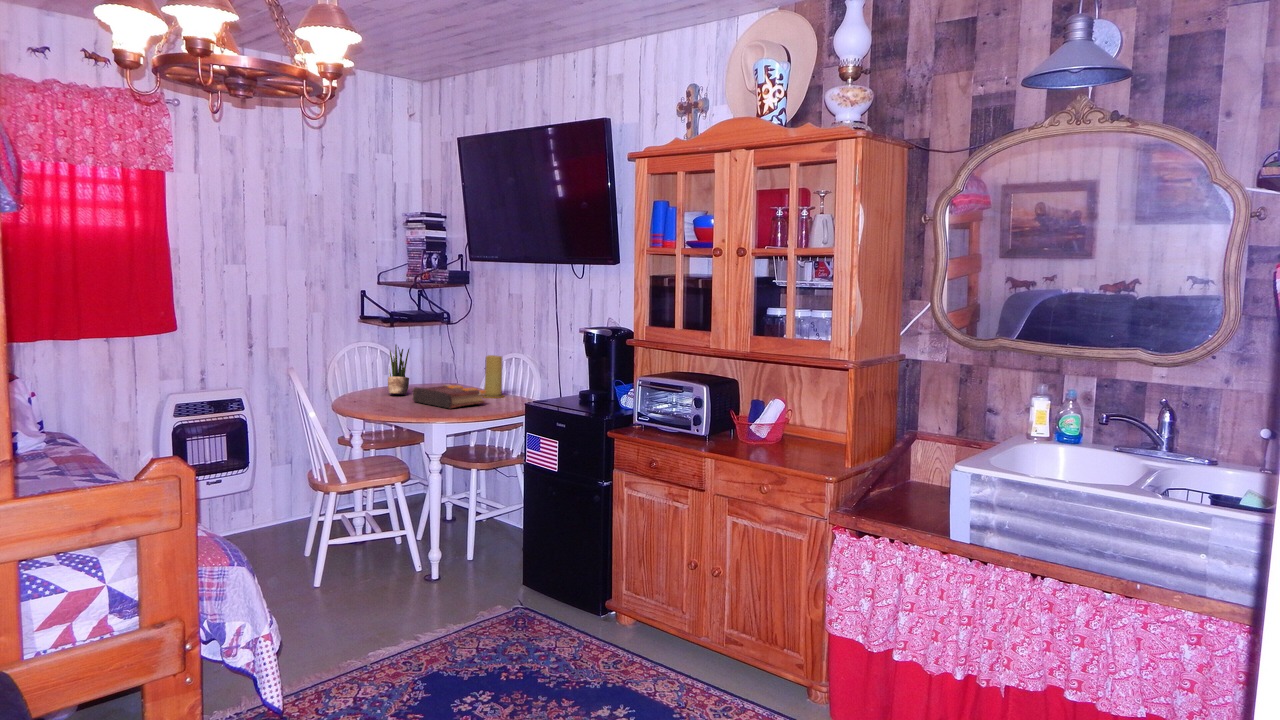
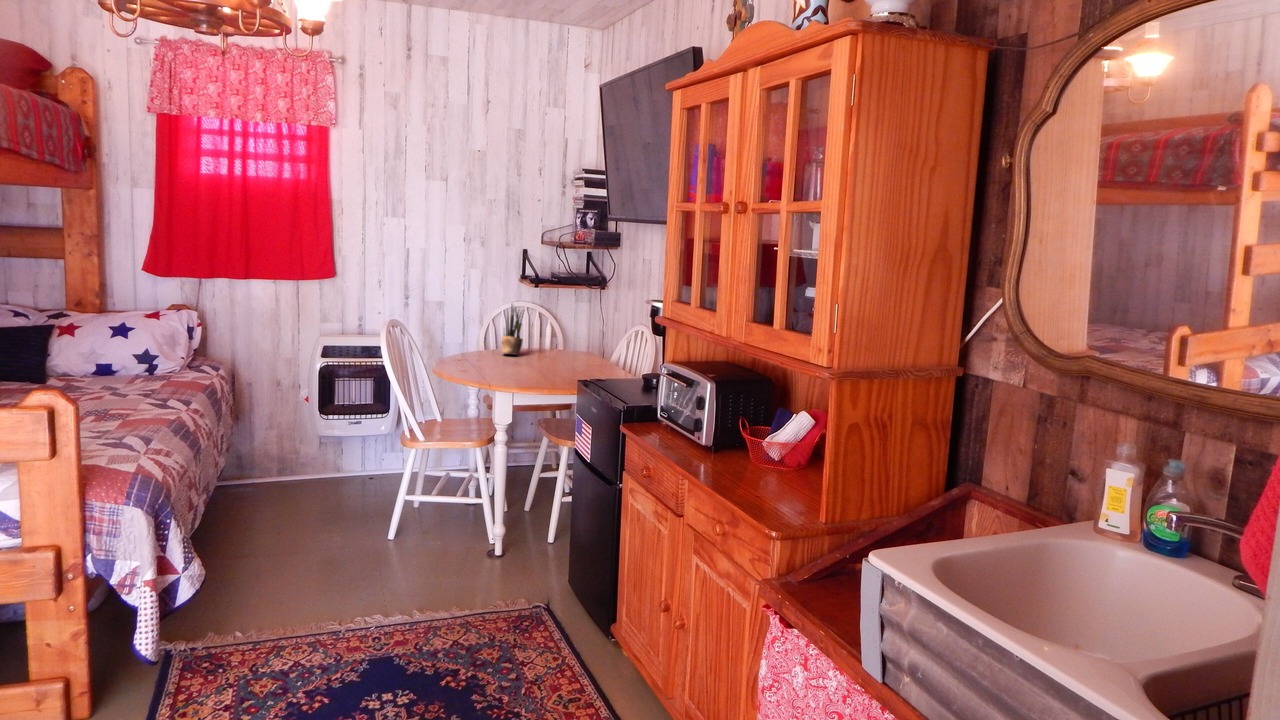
candle: present [482,355,504,398] -> none [587,323,612,369]
book: present [412,385,486,408] -> none [506,349,571,375]

